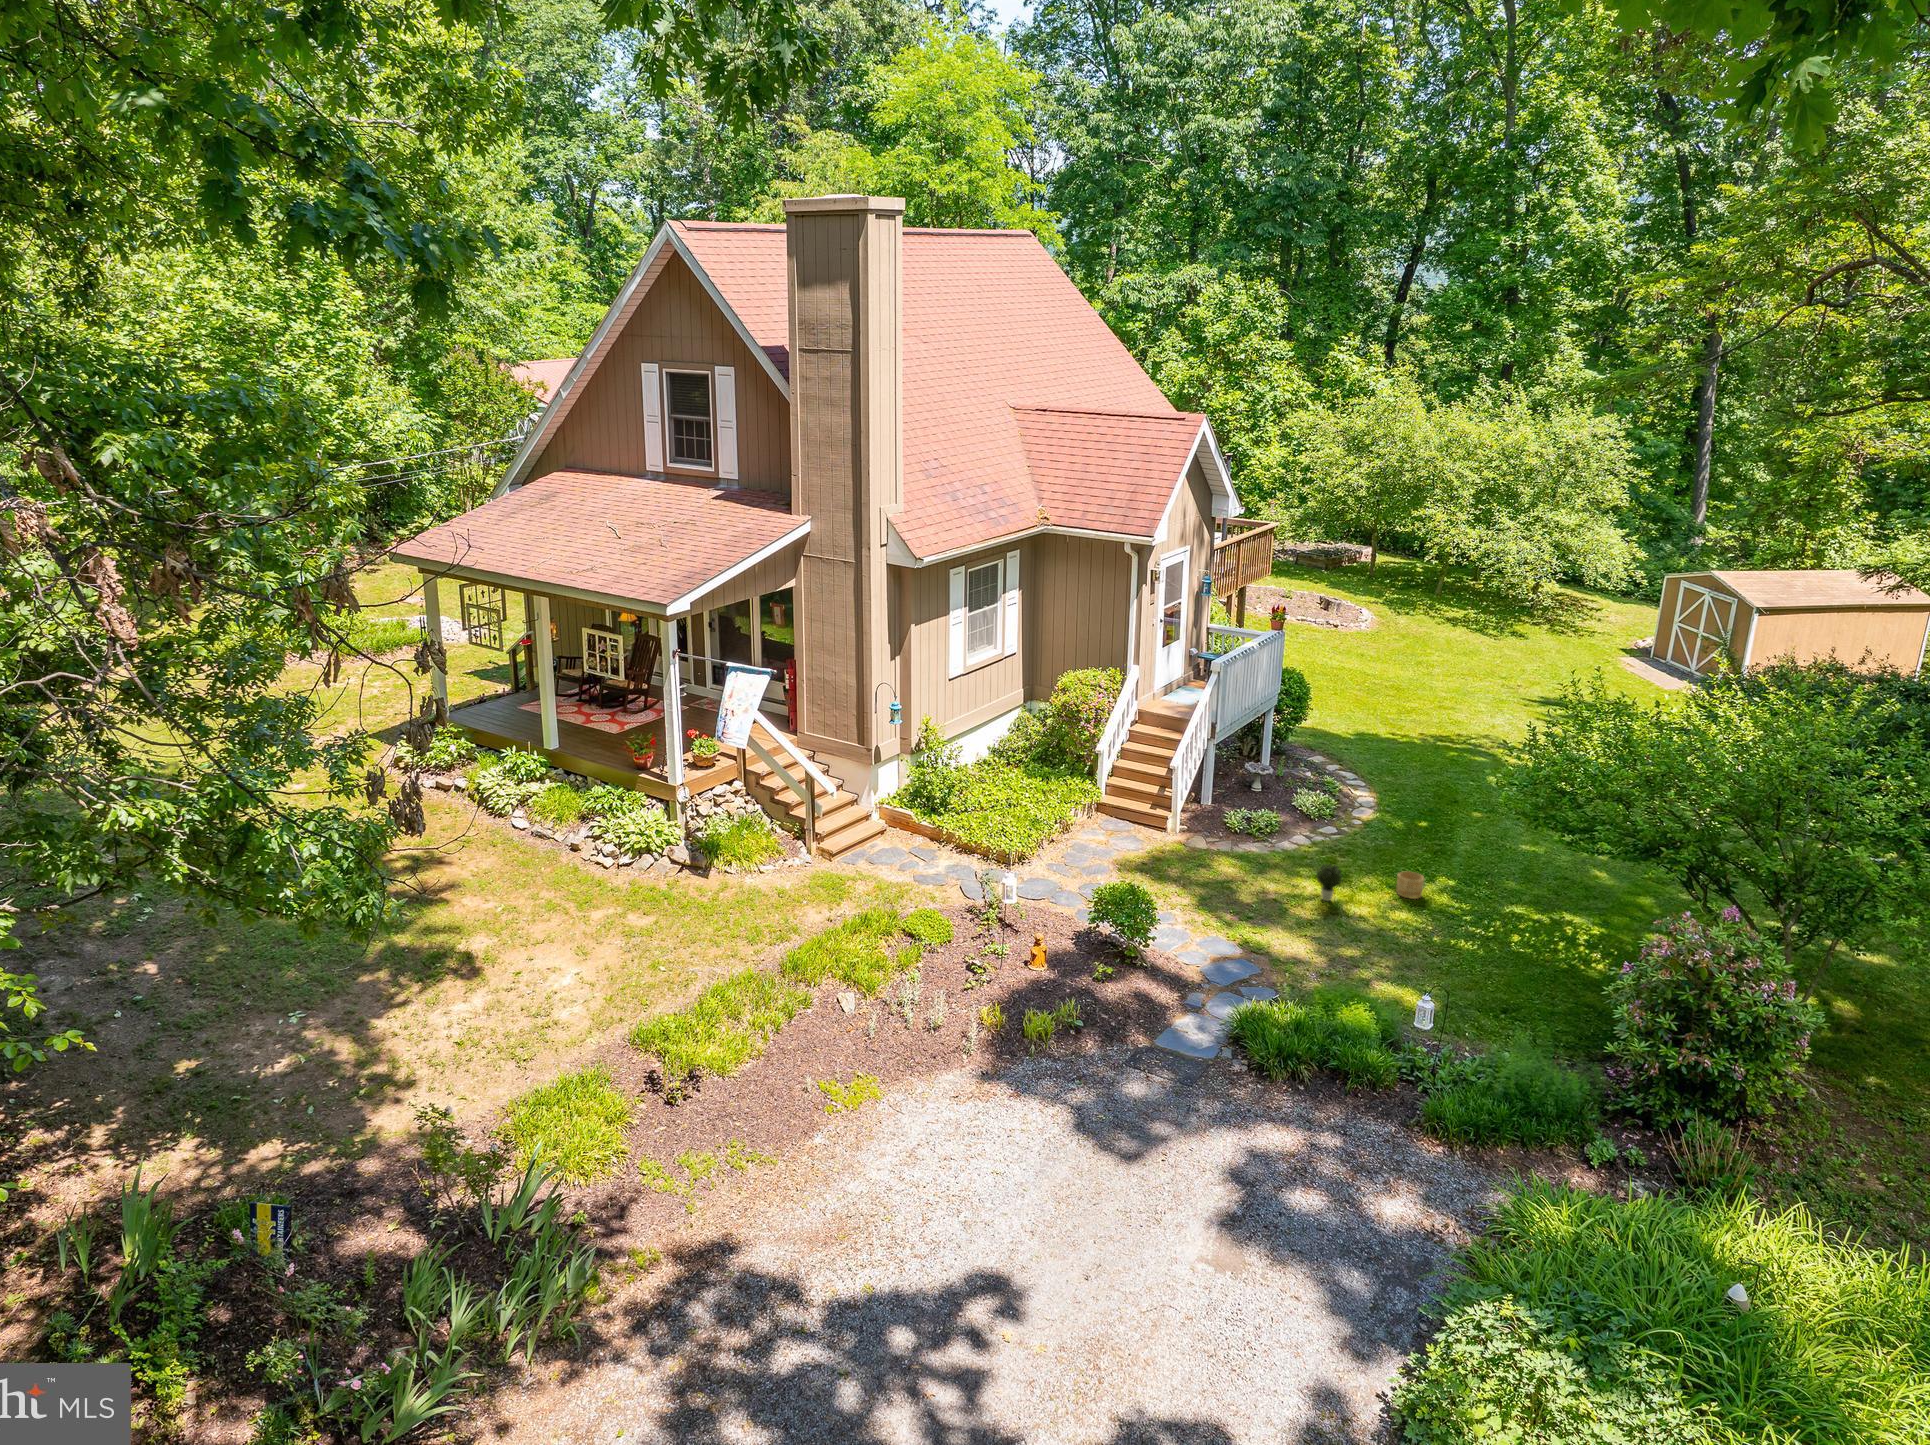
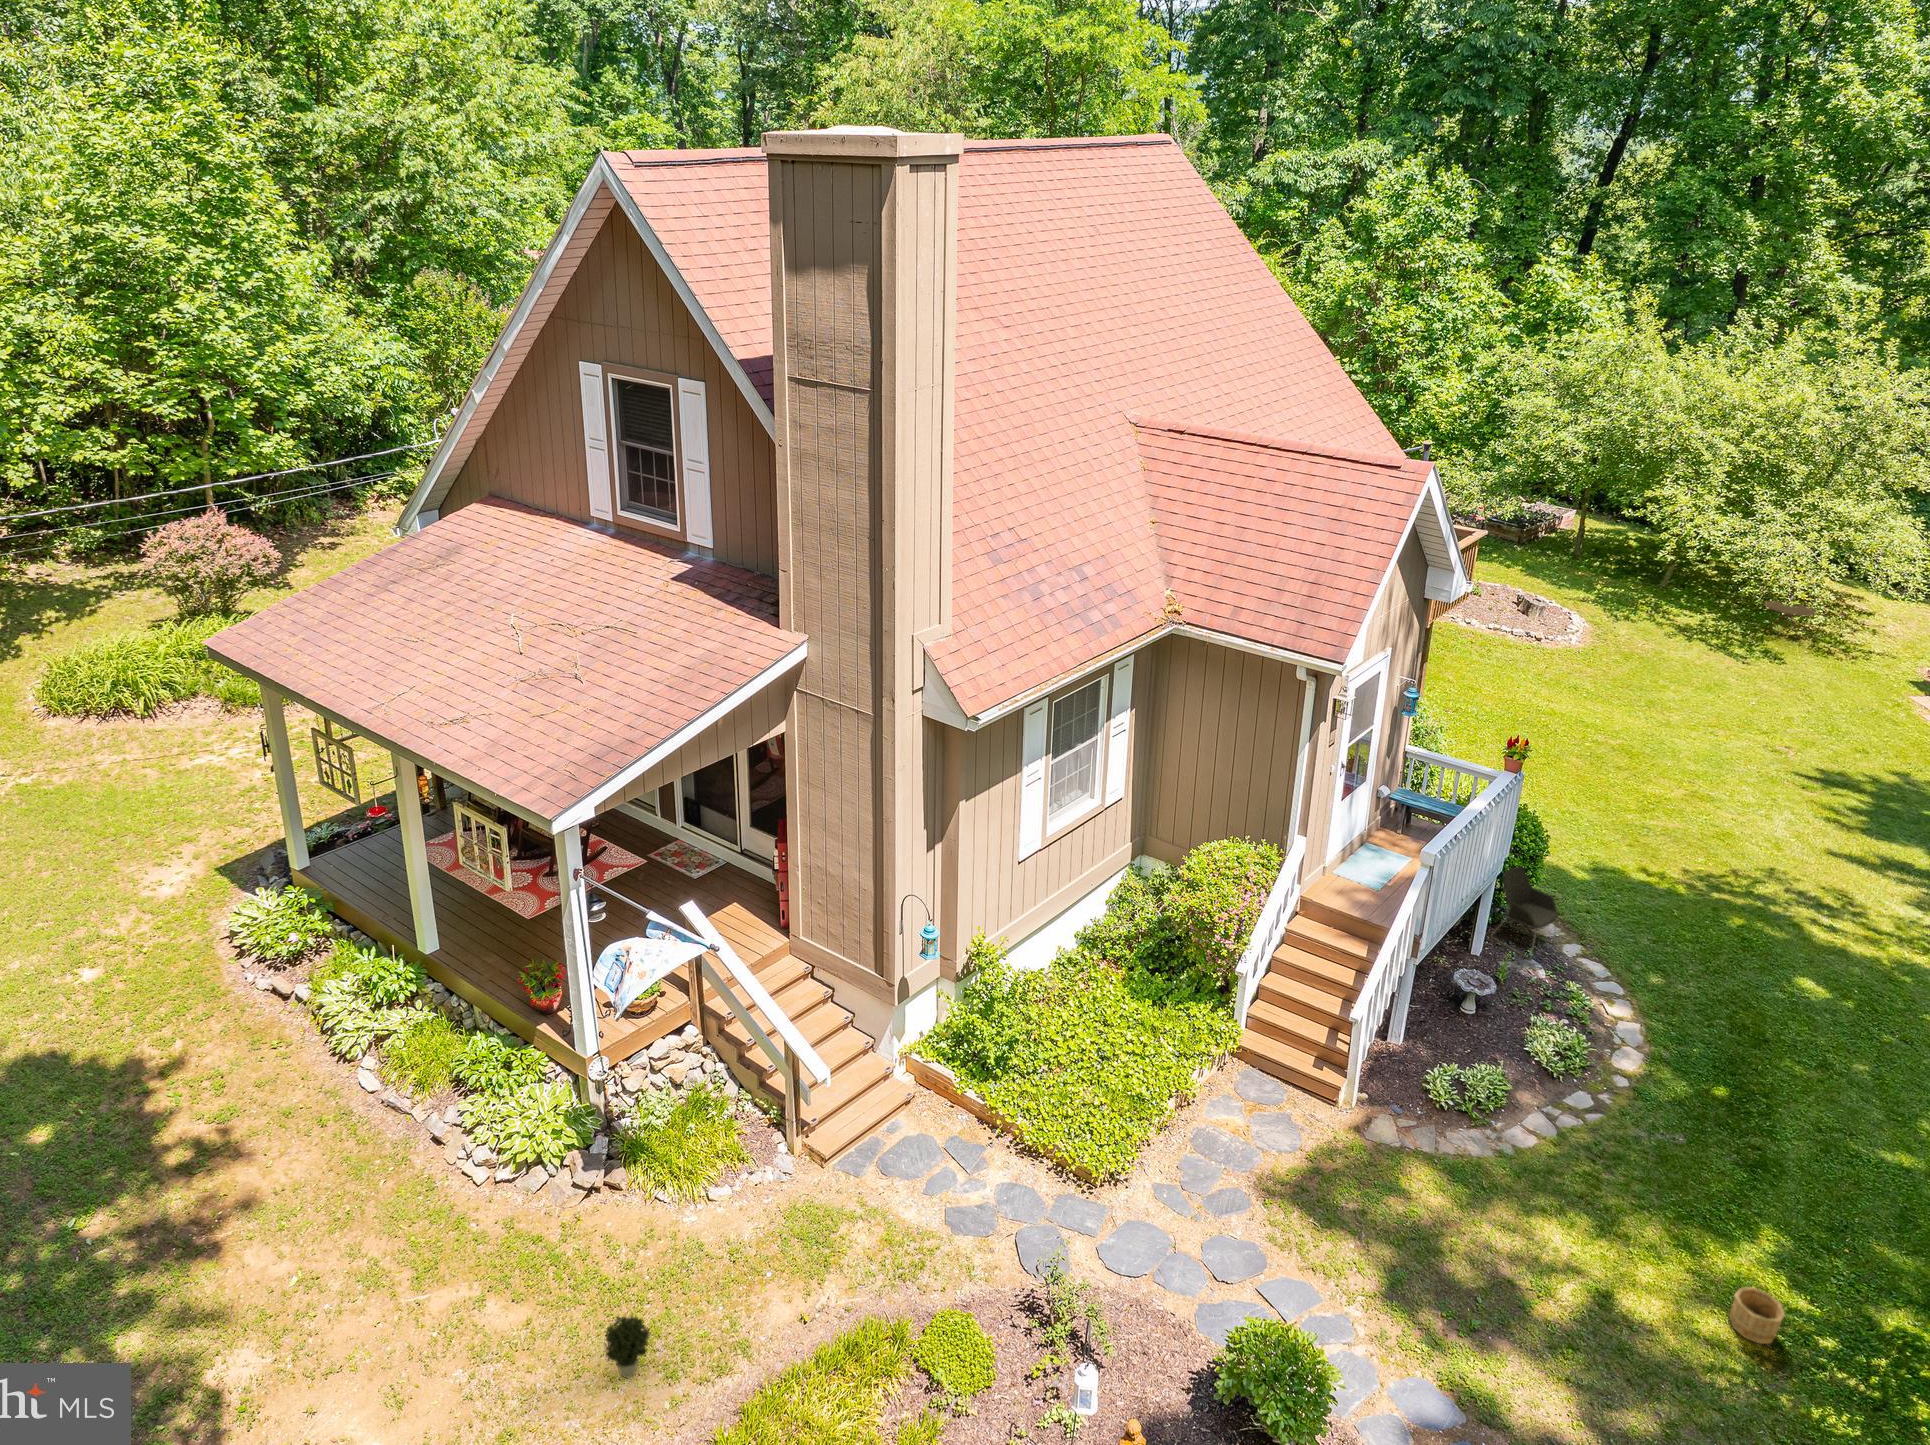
round table: none [1510,596,1548,625] -> present [1765,601,1816,638]
chair: none [1278,710,1322,769] -> present [1503,866,1558,957]
potted plant: present [1316,864,1342,901] -> present [605,1316,650,1378]

